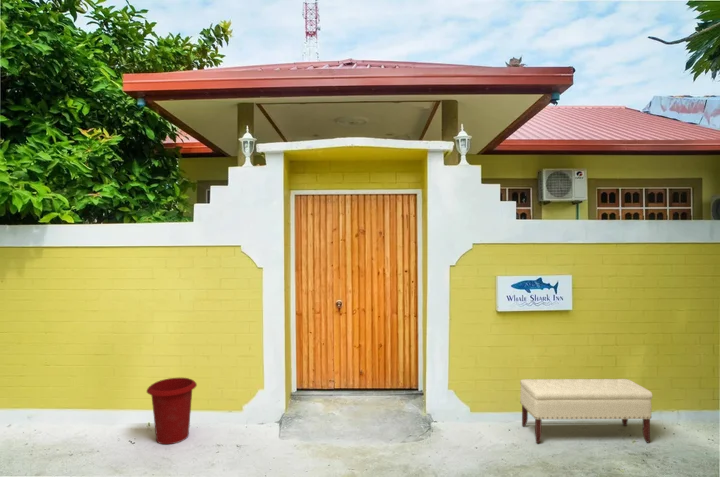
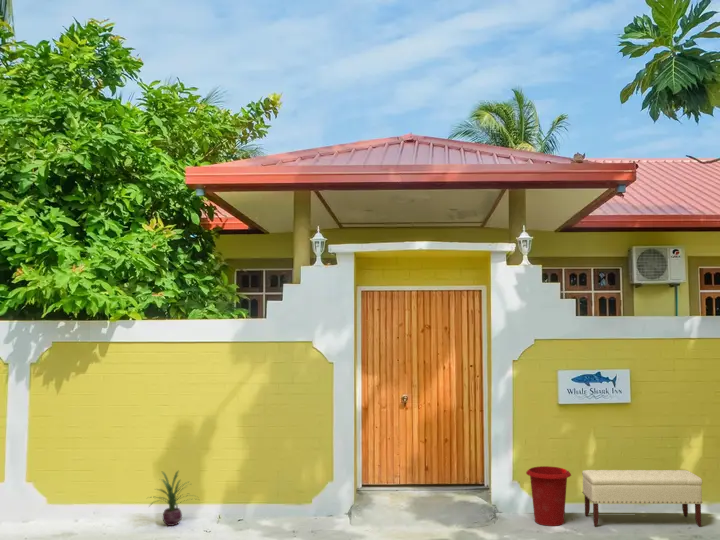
waste bin: present [147,378,197,444] -> present [526,466,571,526]
decorative plant: none [44,384,114,446] -> present [159,471,183,526]

